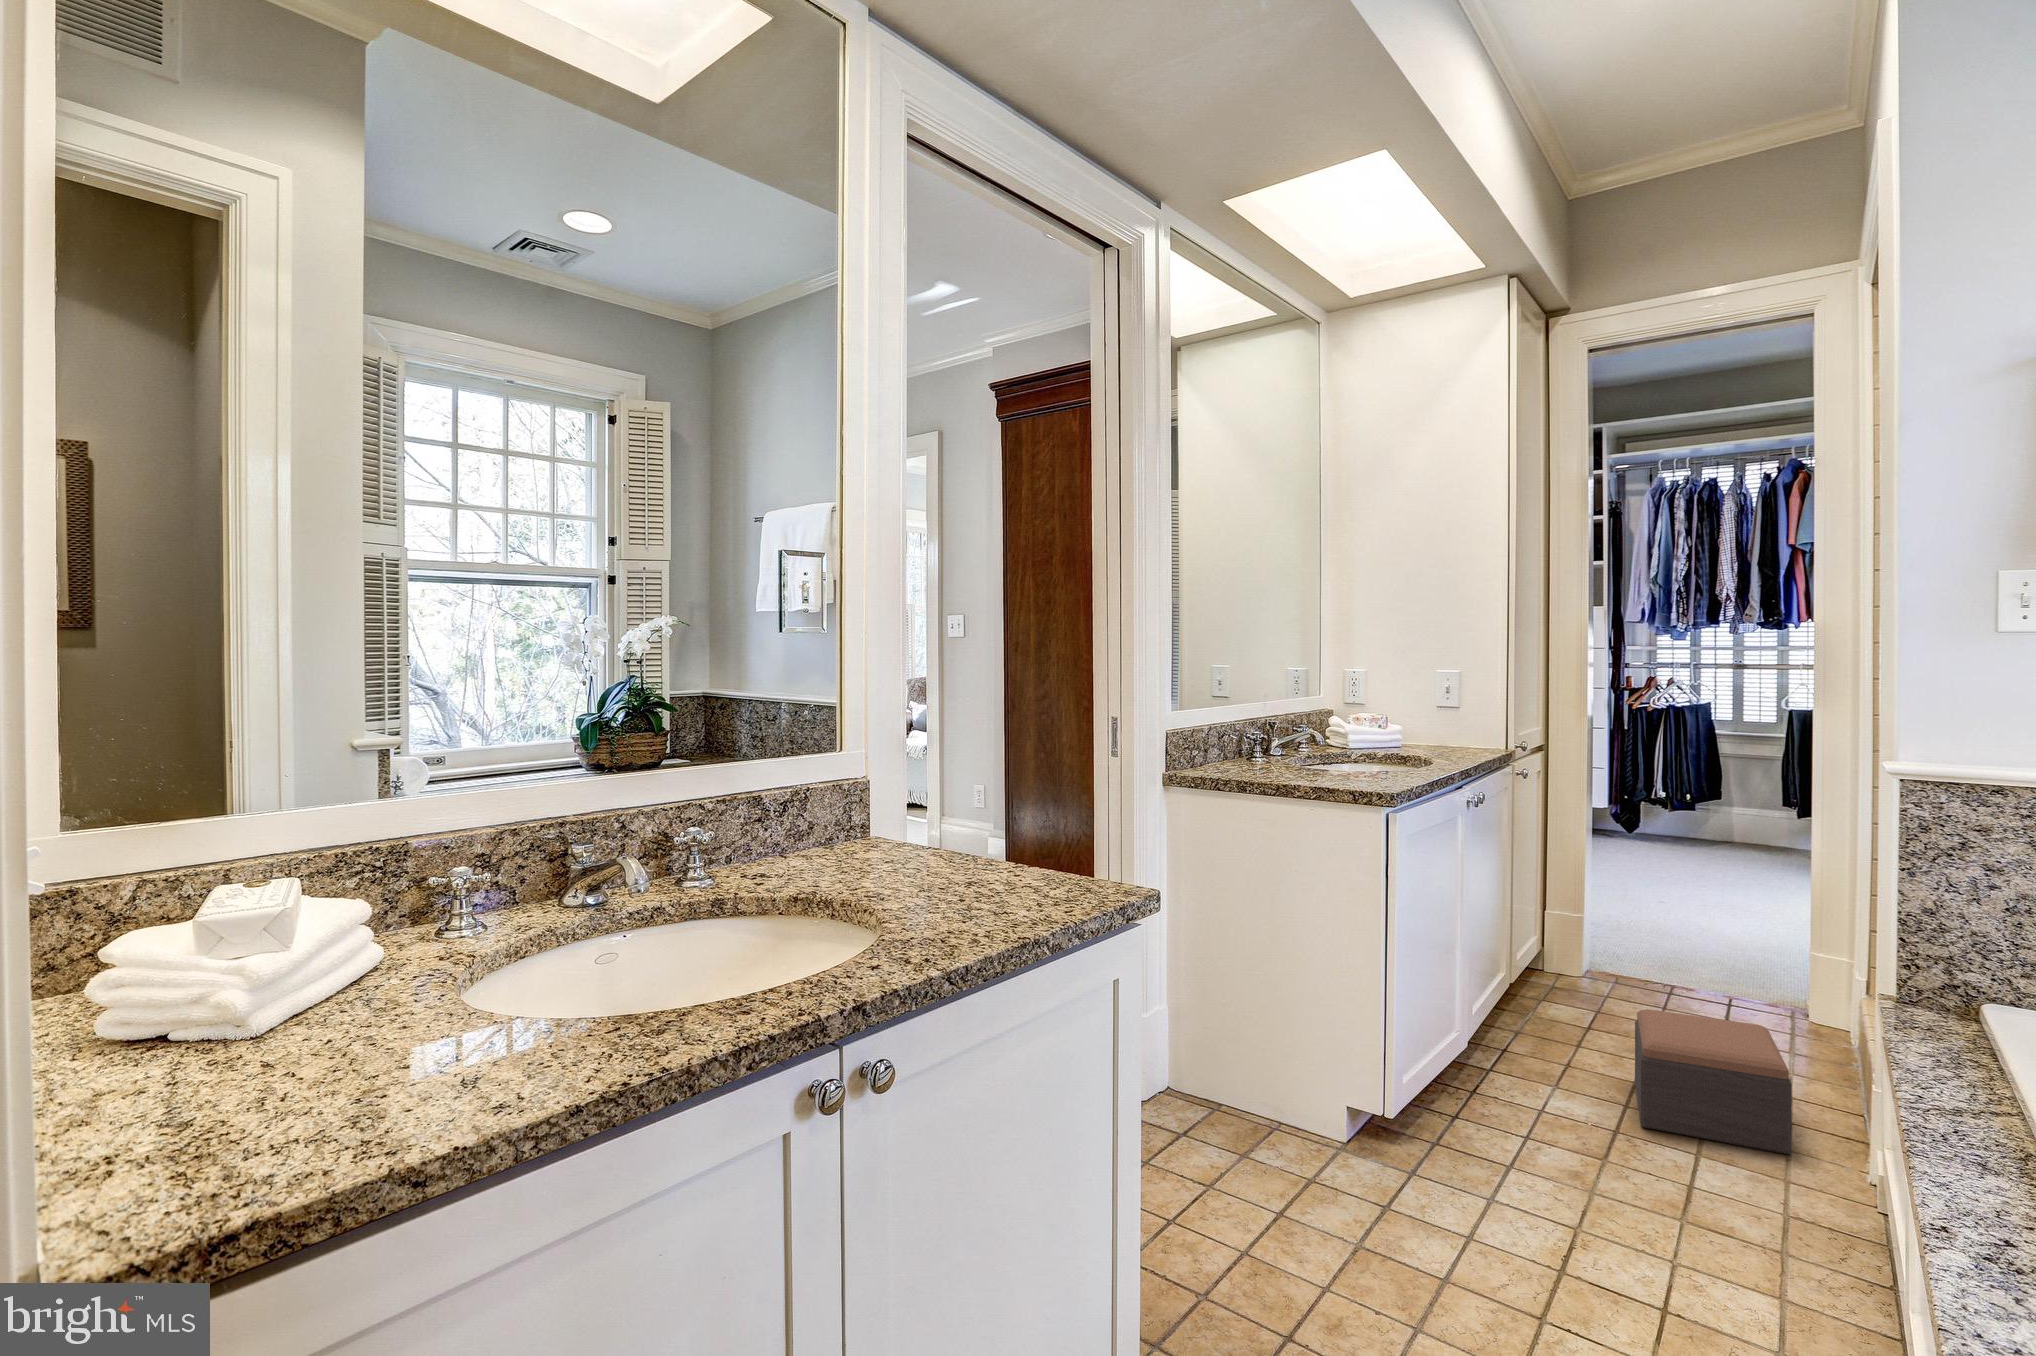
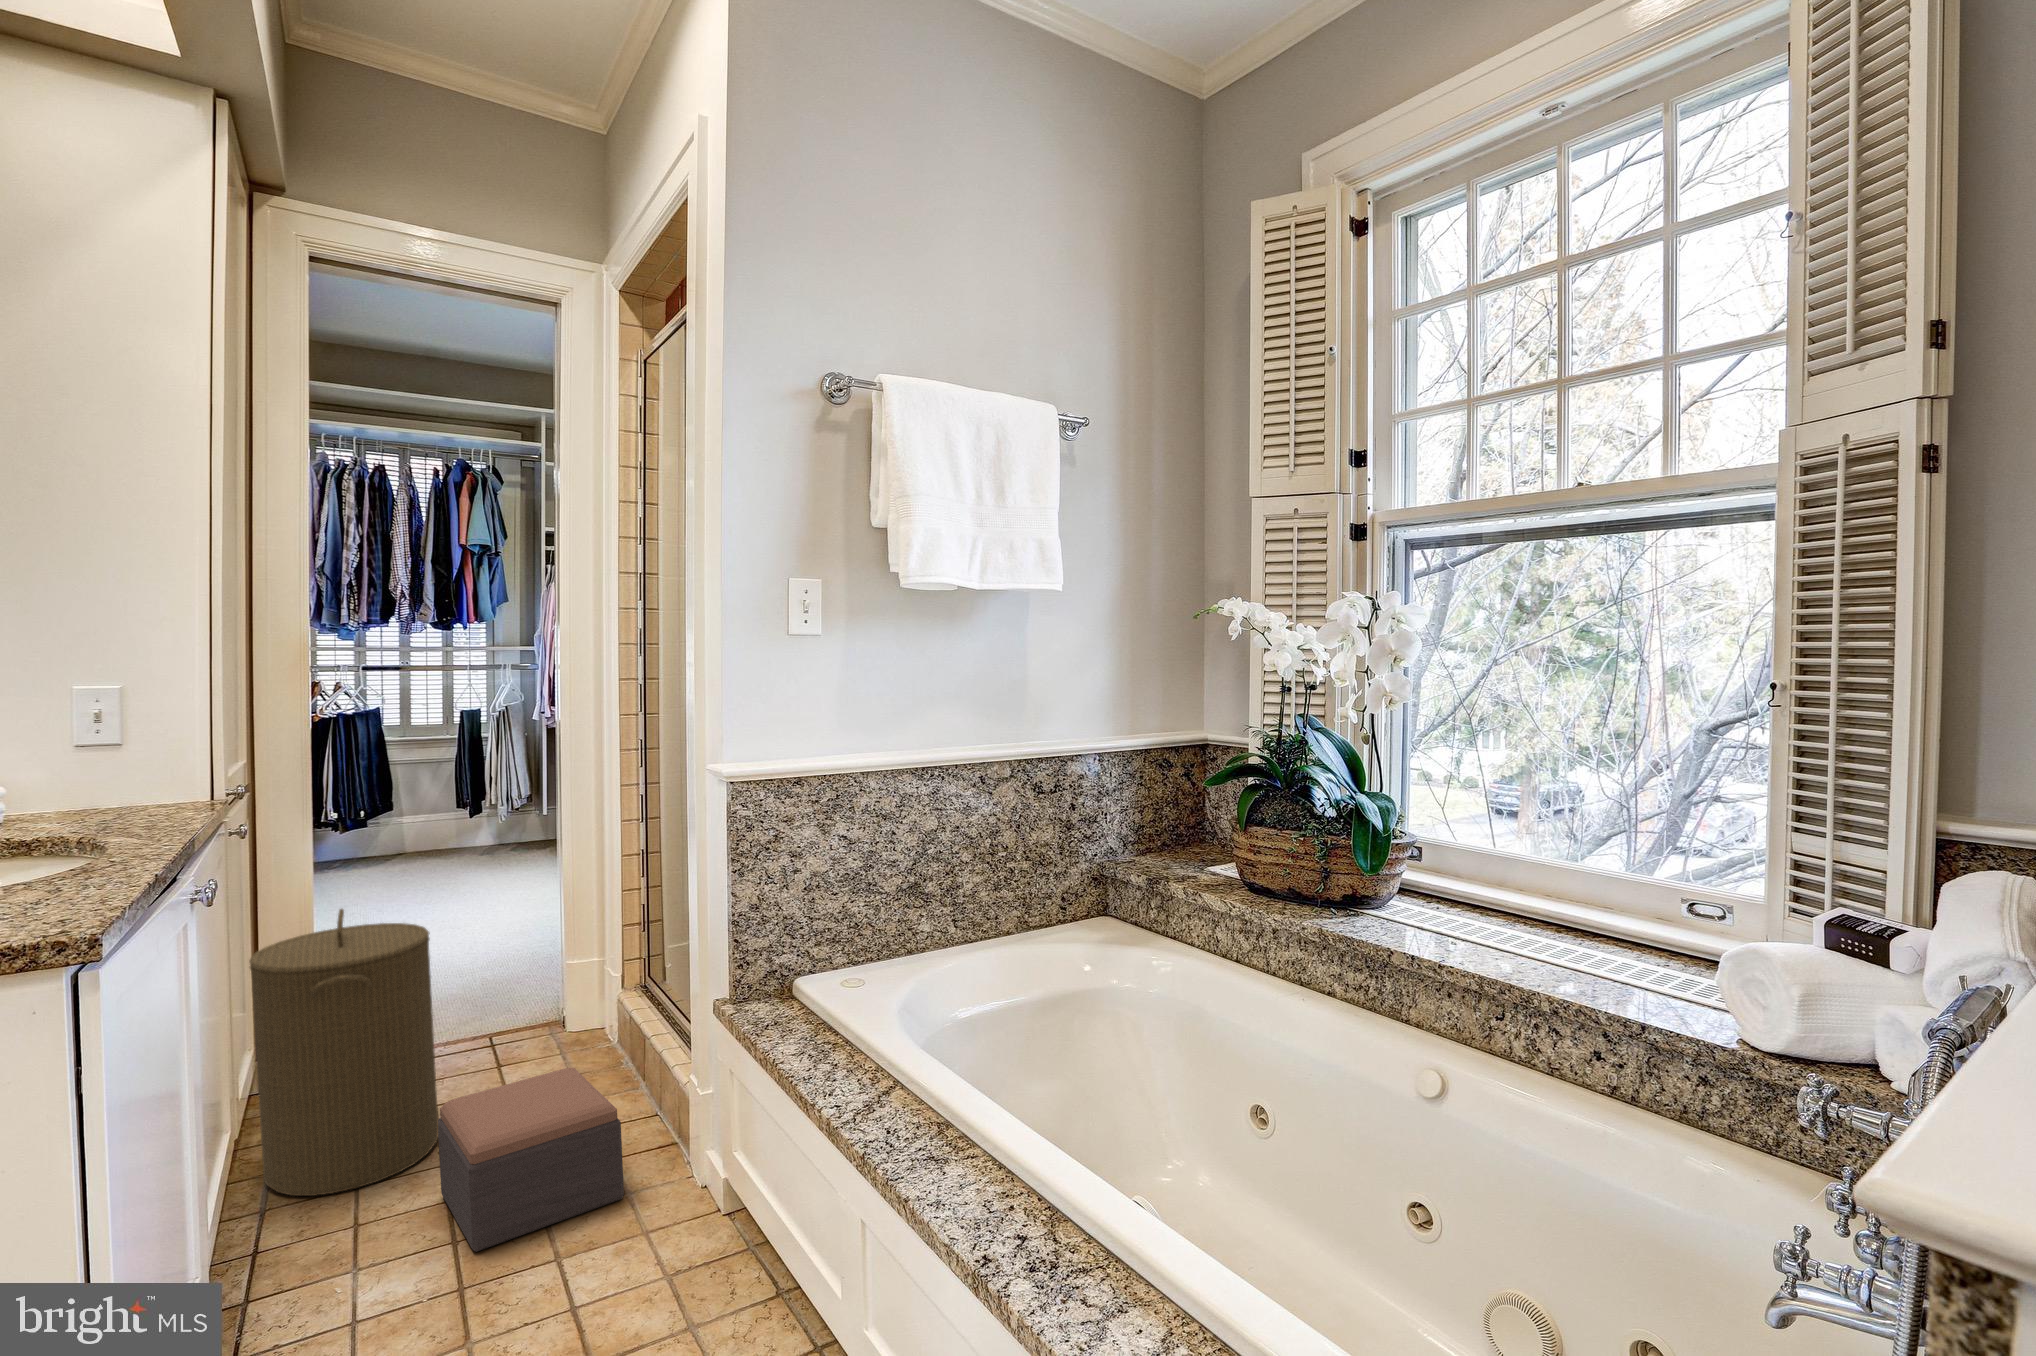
laundry hamper: none [1520,841,1653,1056] -> present [249,909,438,1196]

